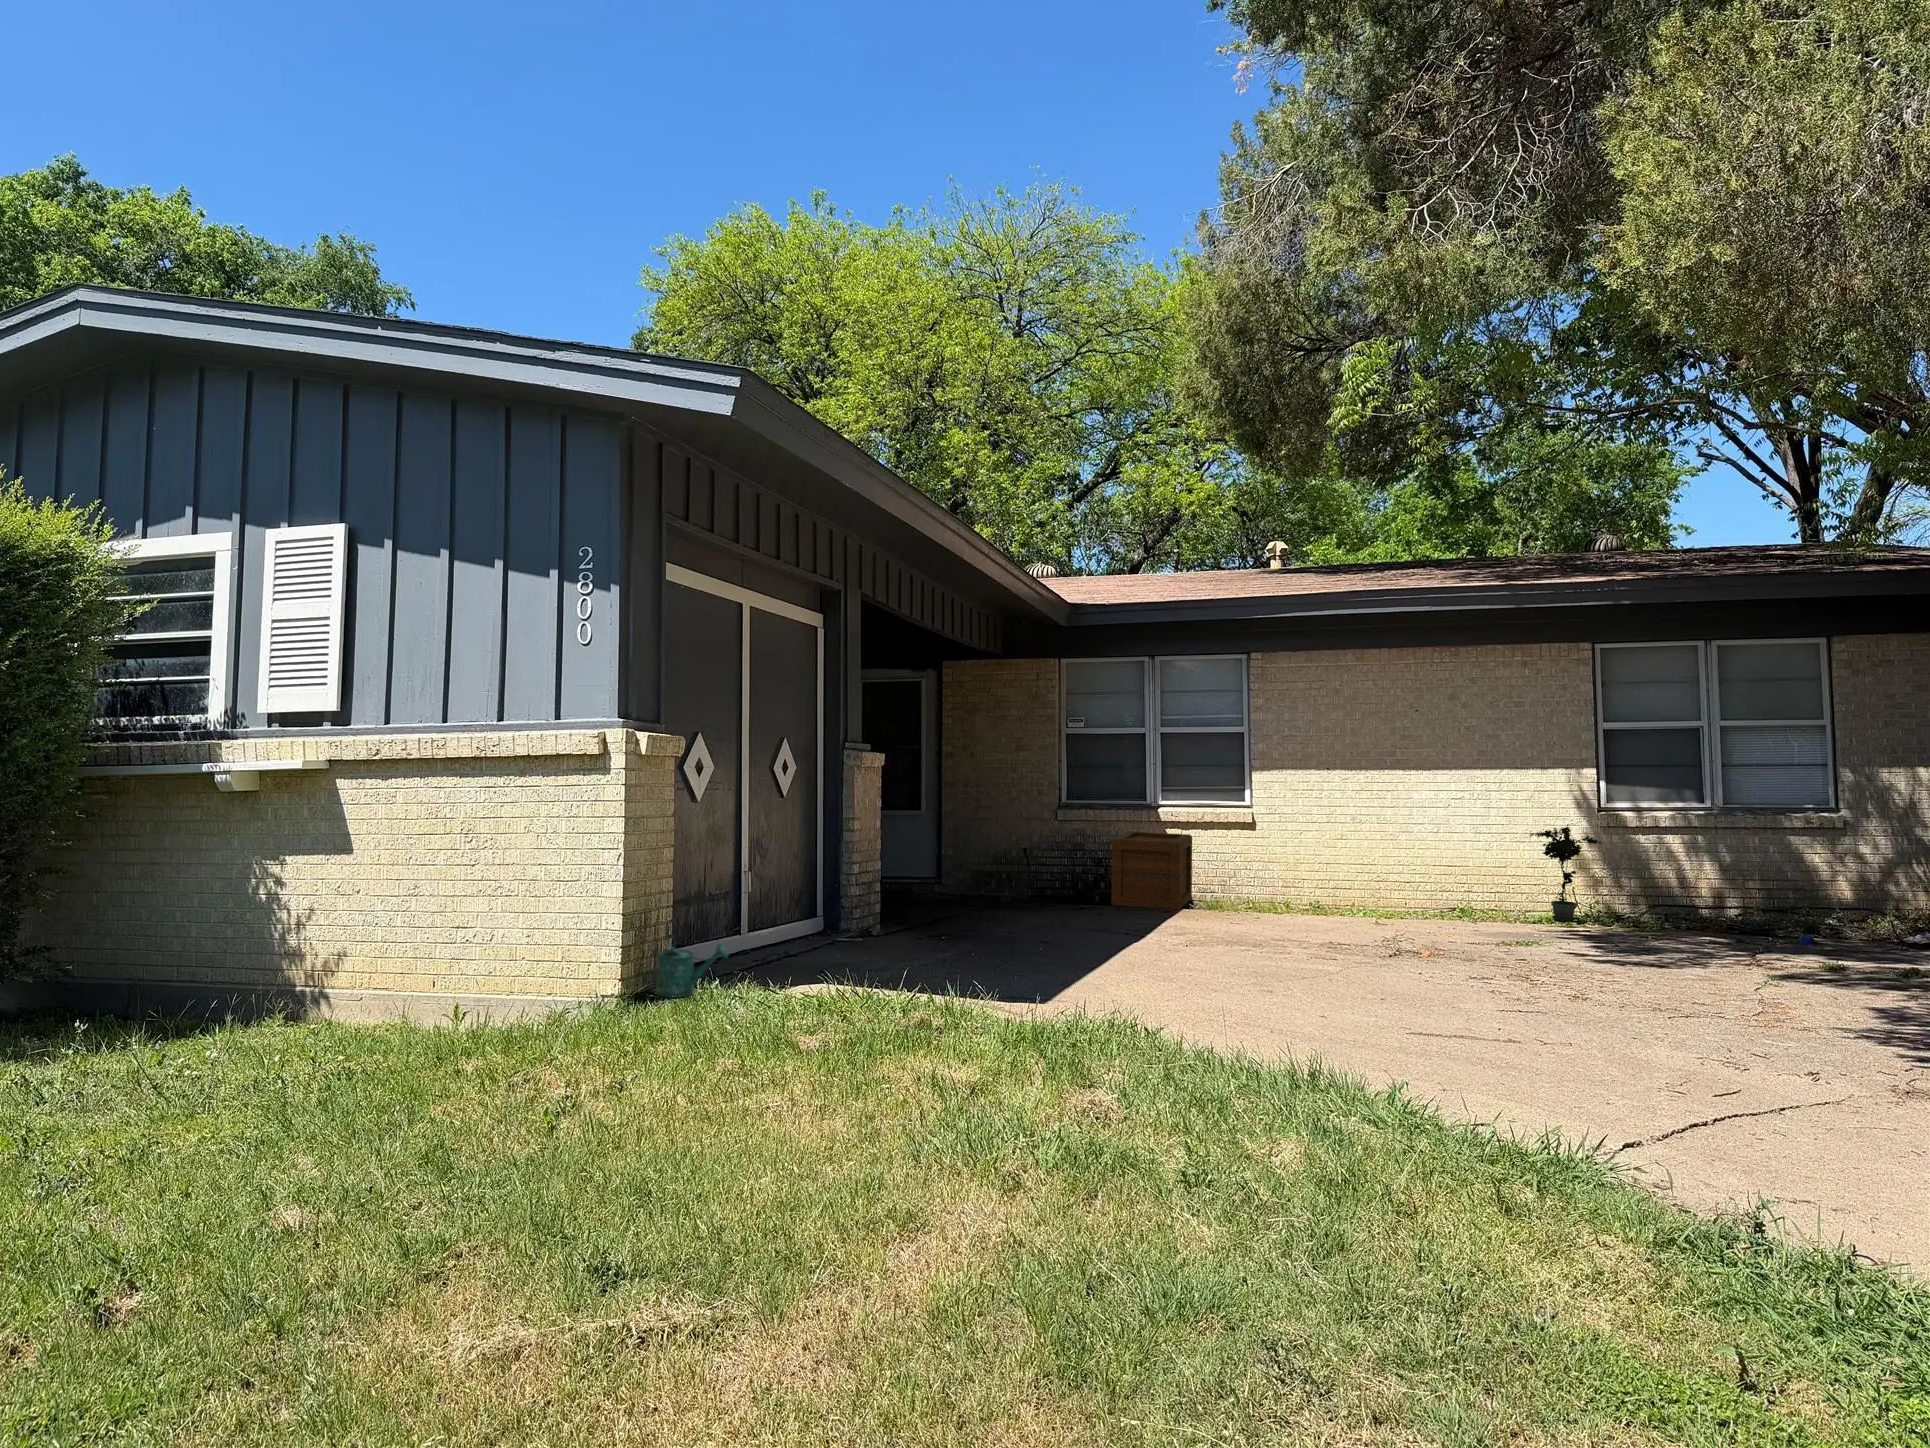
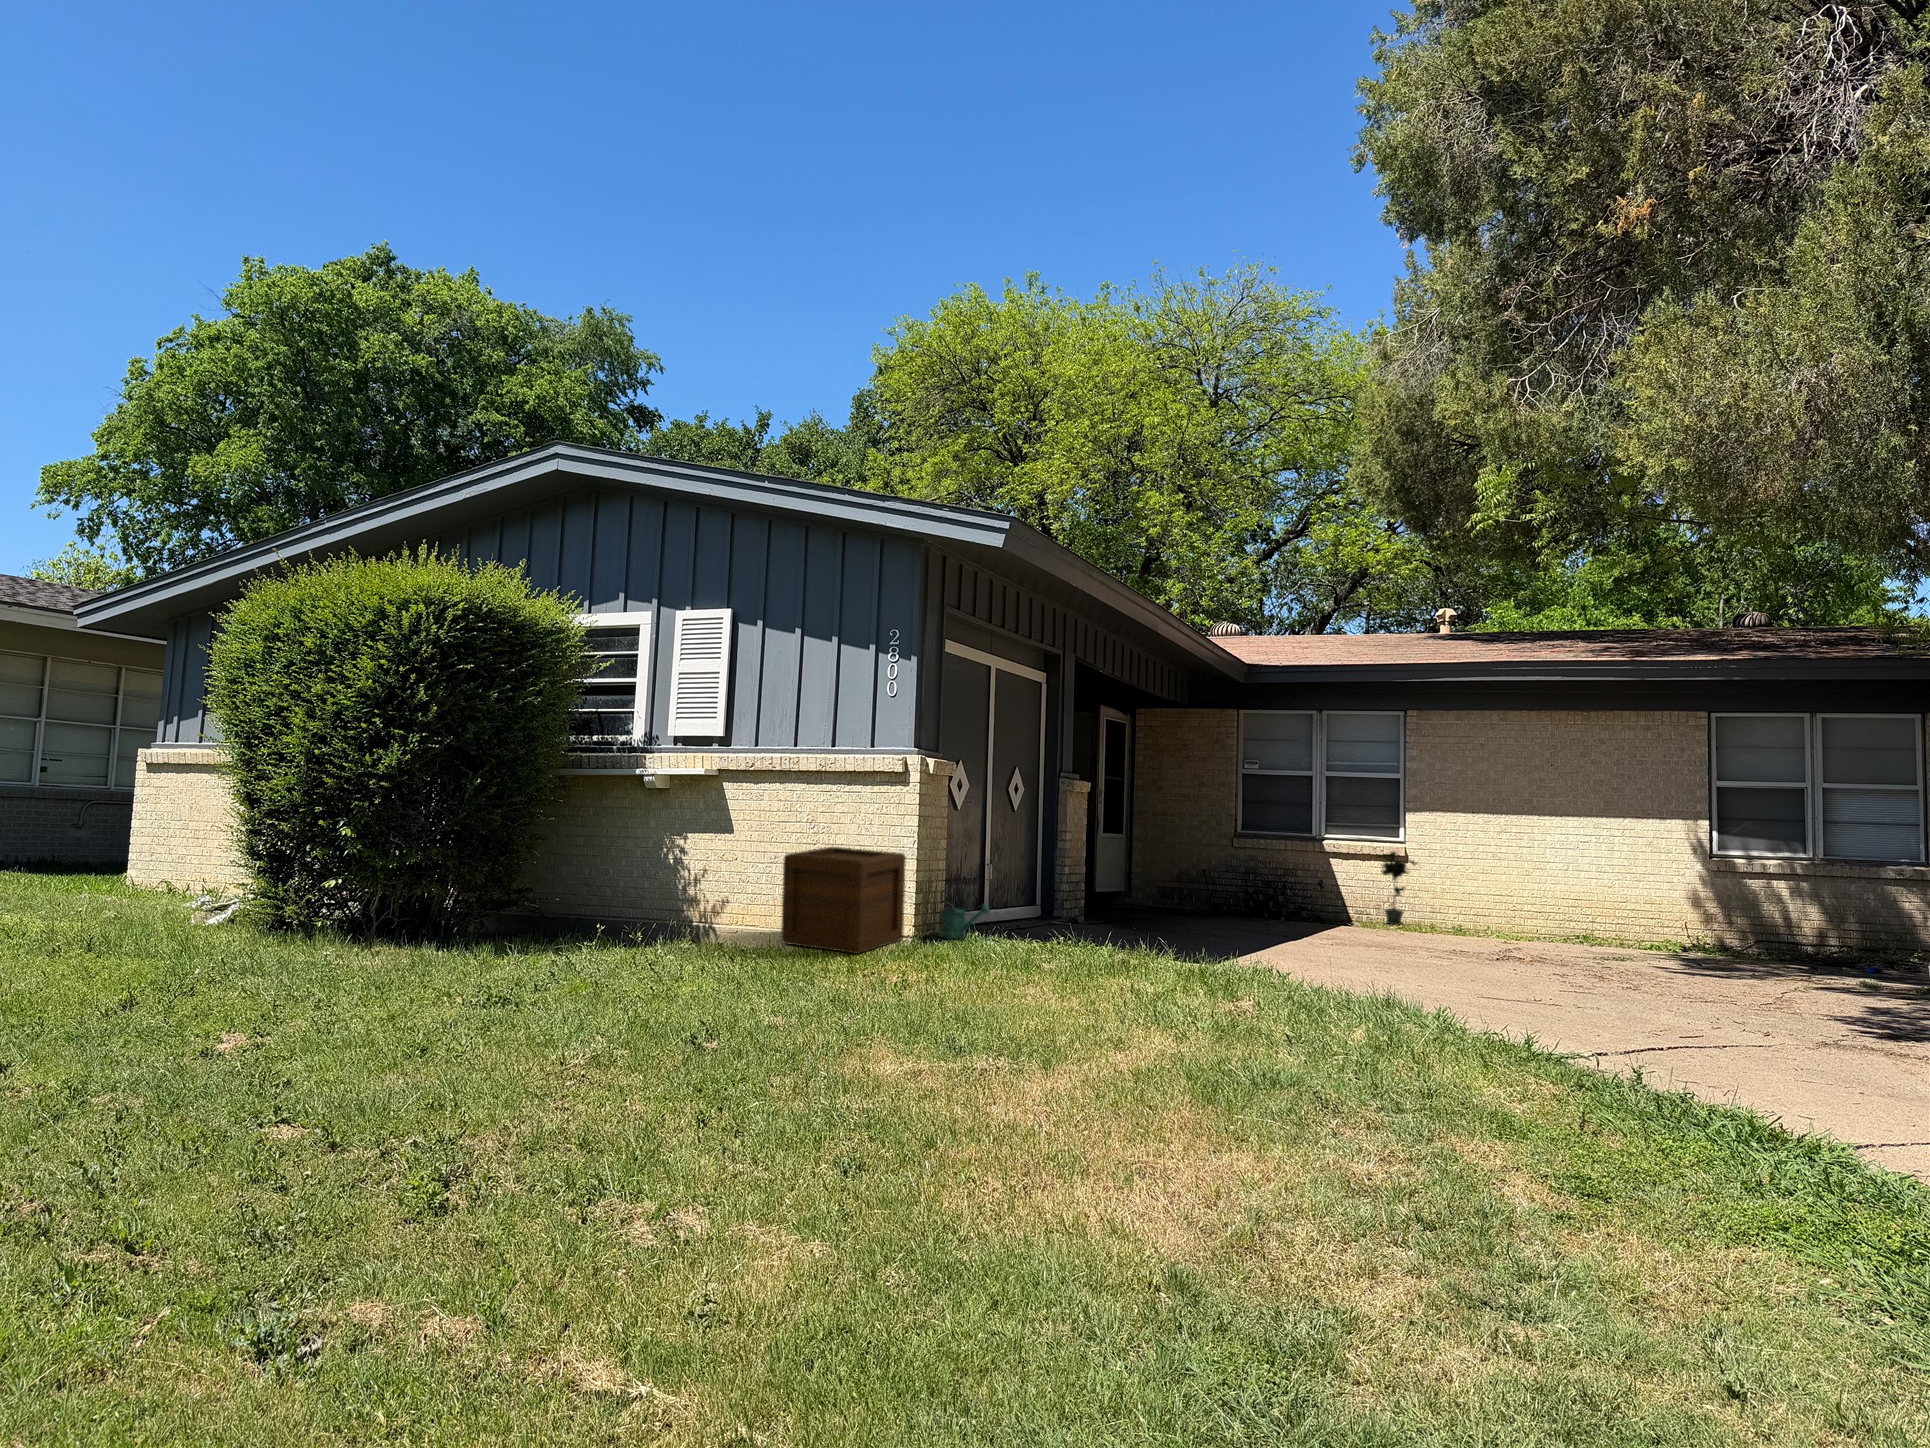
potted plant: present [1529,824,1601,922] -> present [1372,851,1417,925]
wooden crate: present [1111,831,1192,909] -> present [781,847,906,954]

